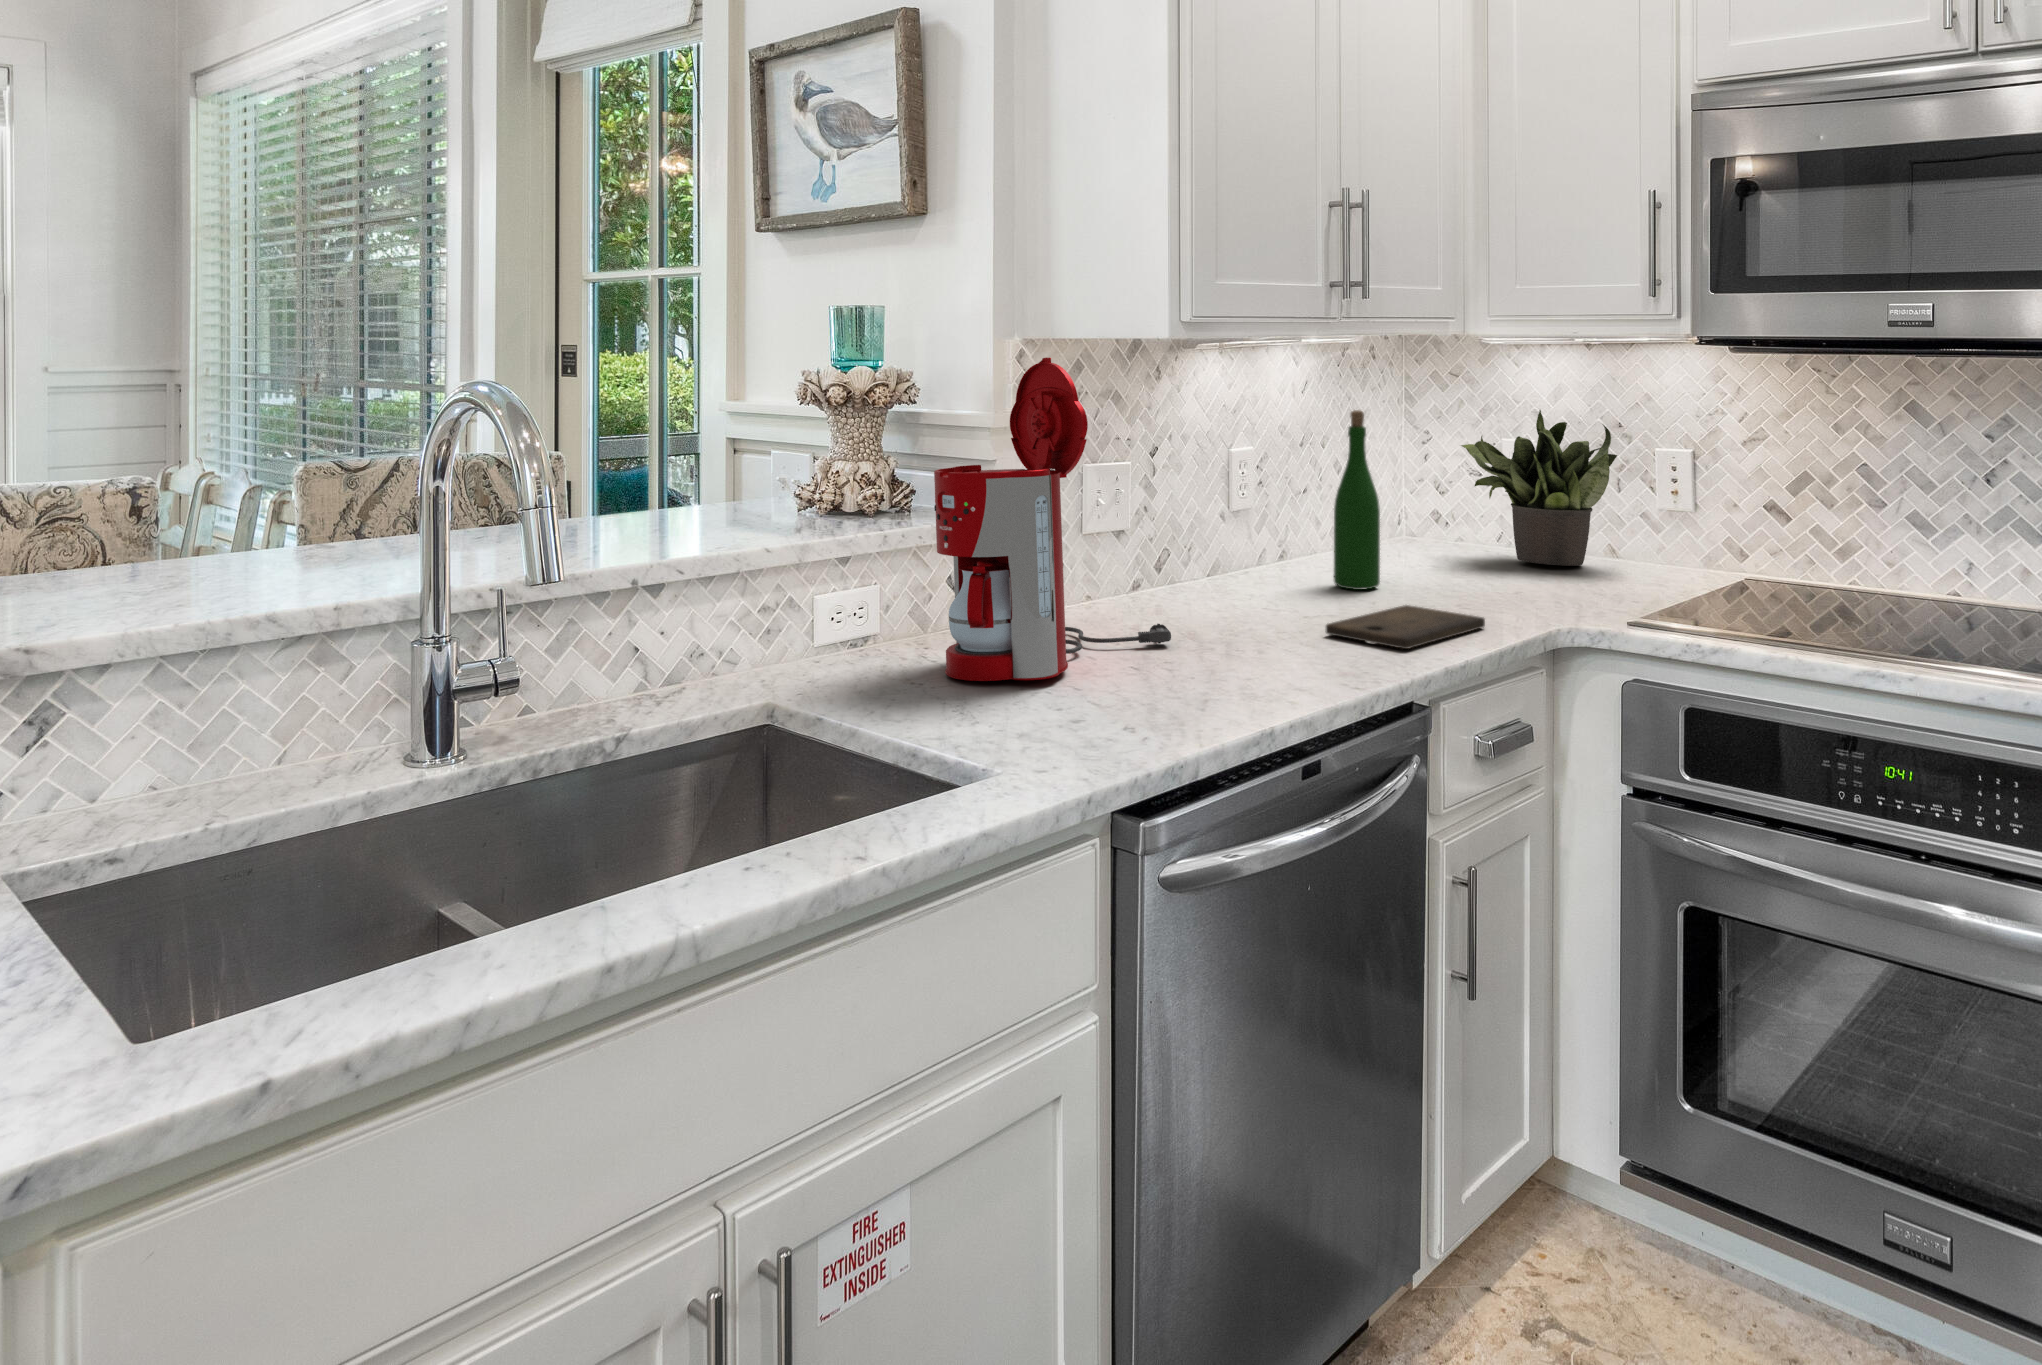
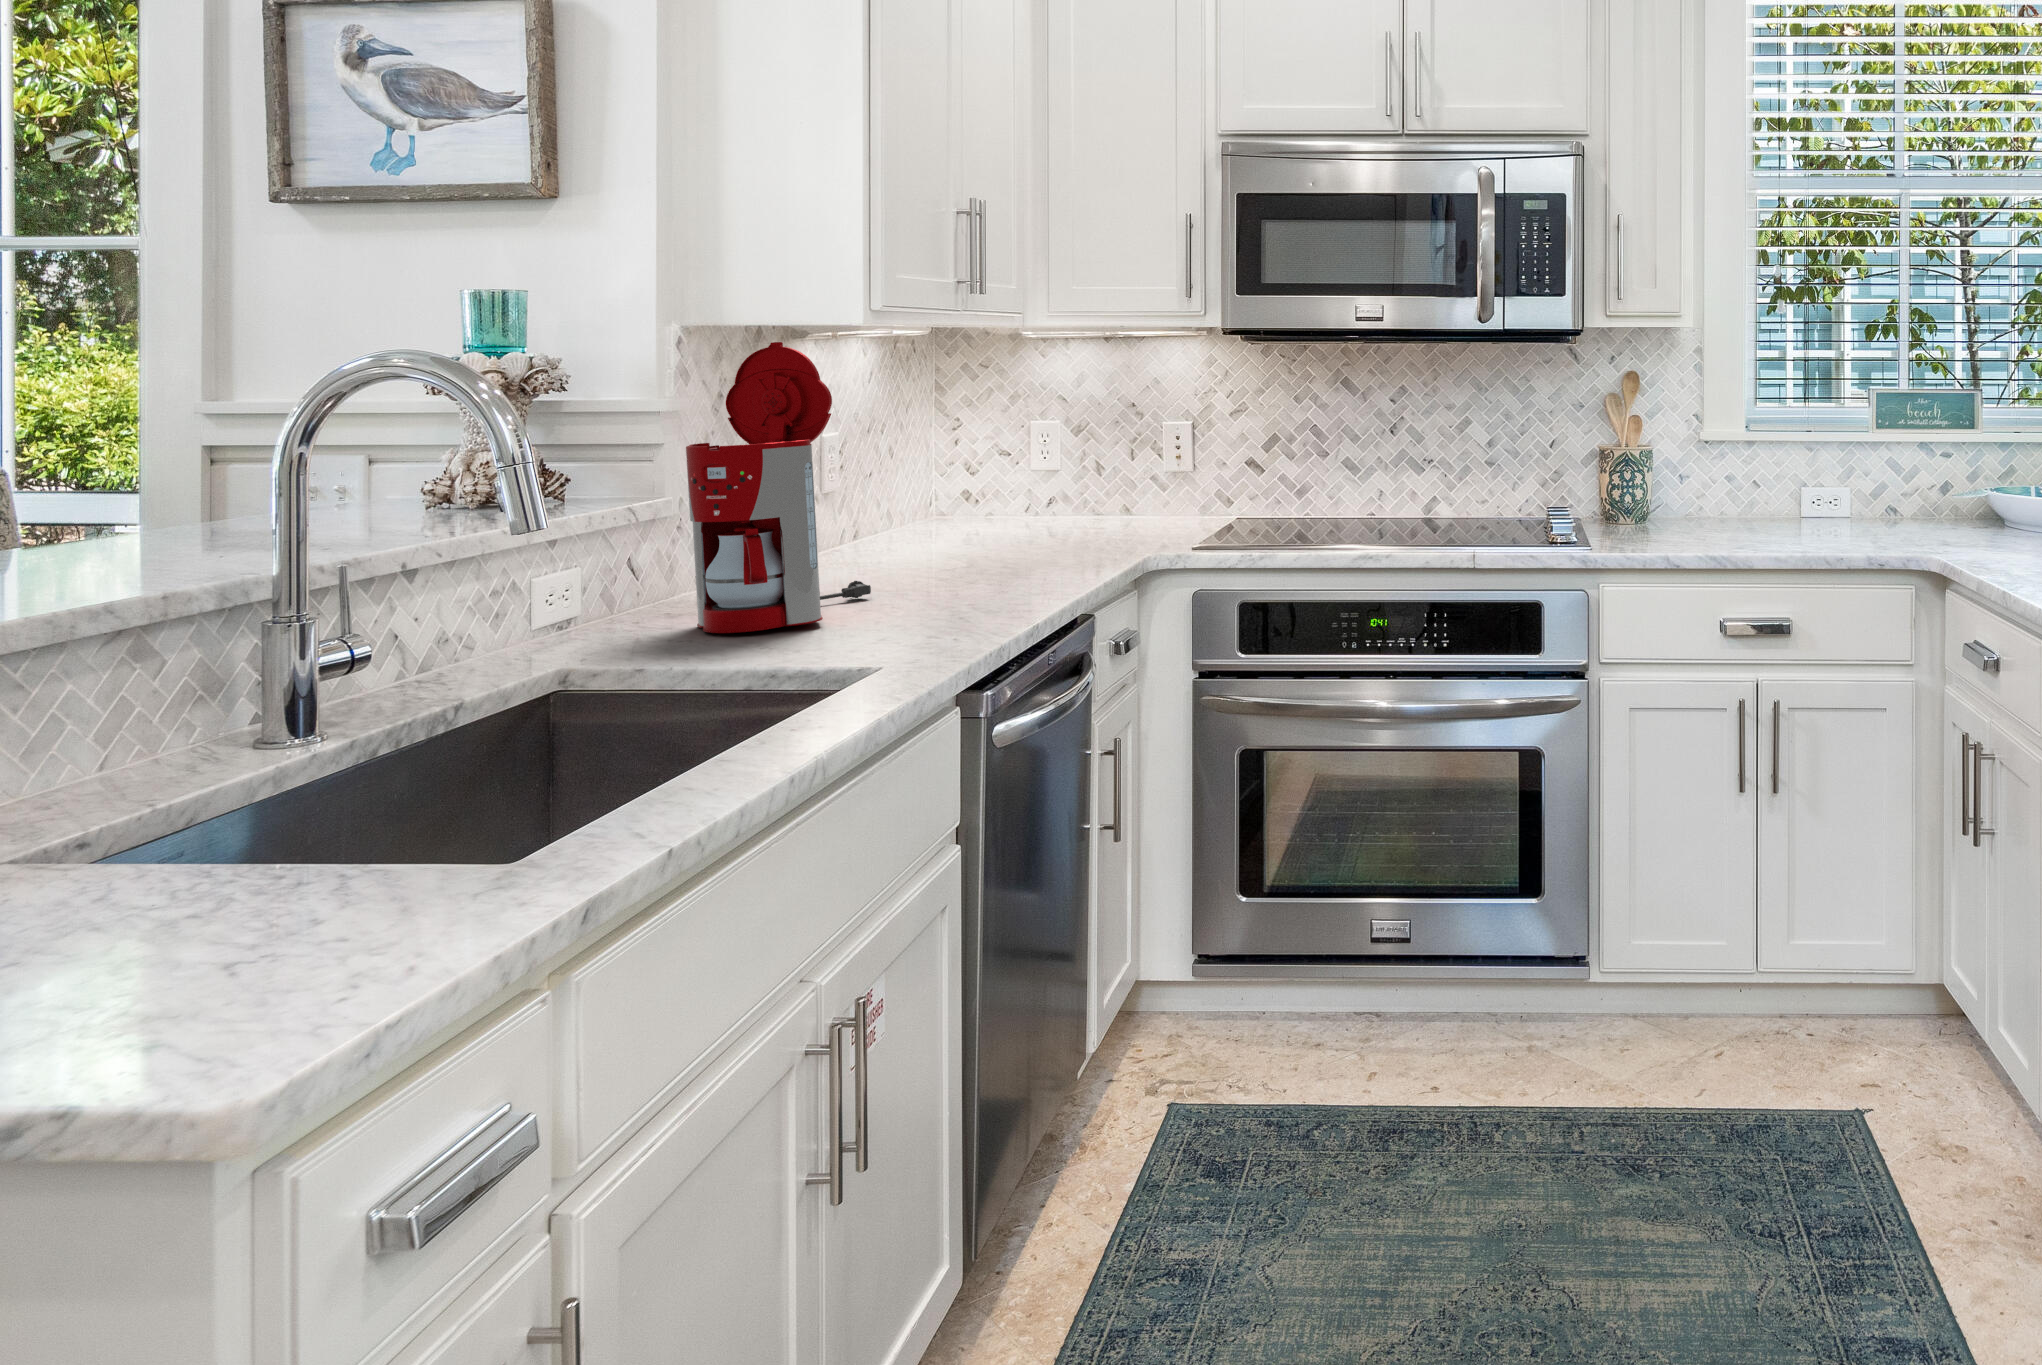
wine bottle: present [1334,410,1380,590] -> none [932,393,975,554]
potted plant: present [1461,410,1617,566] -> none [999,390,1141,525]
cutting board: present [1326,605,1485,649] -> none [986,555,1099,578]

